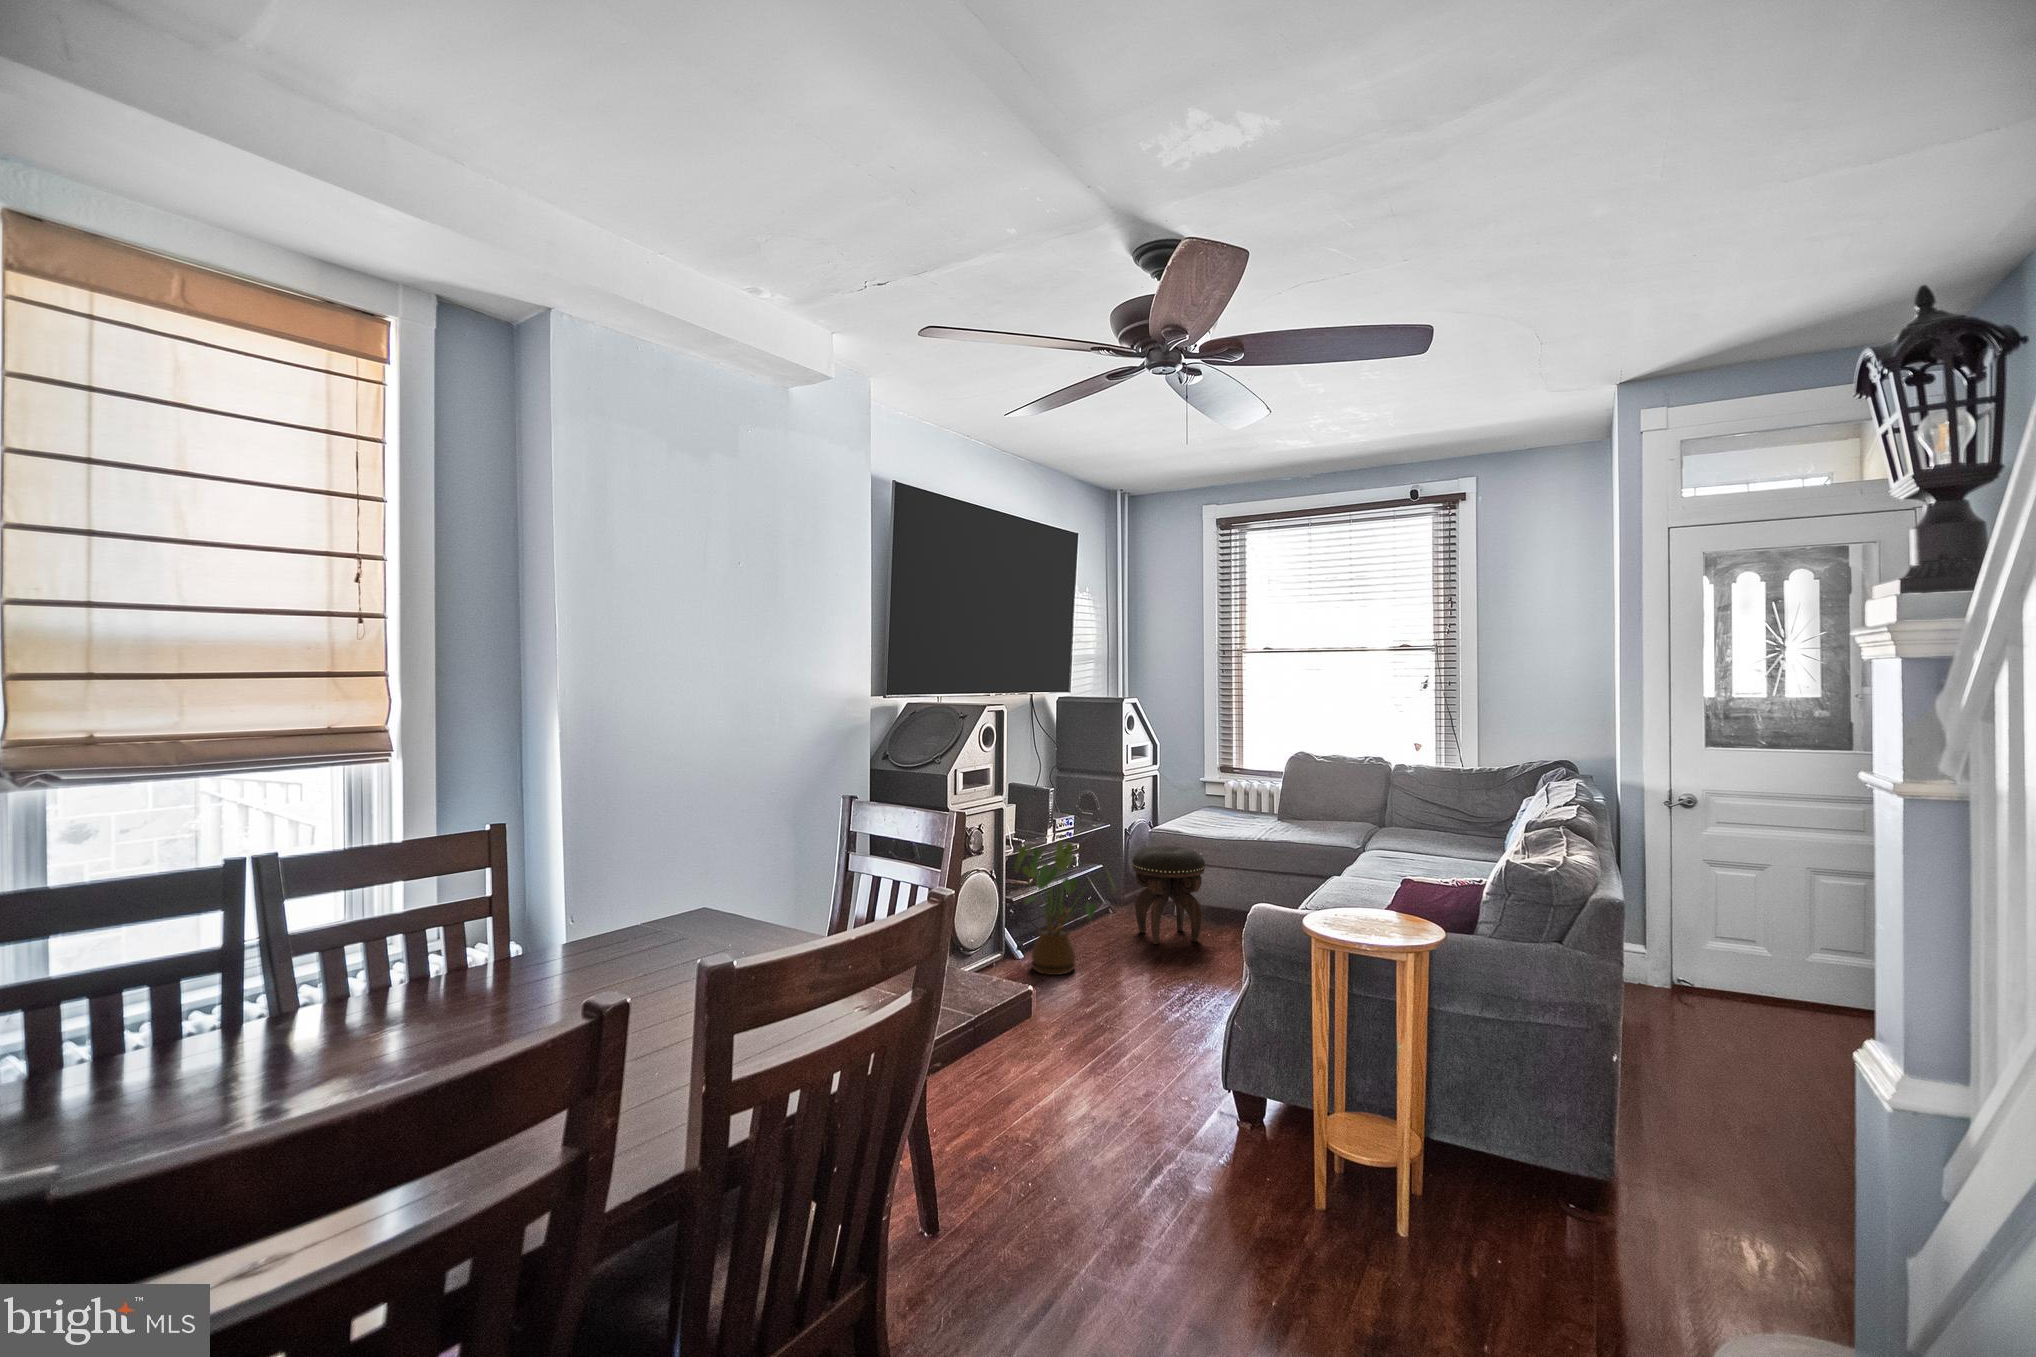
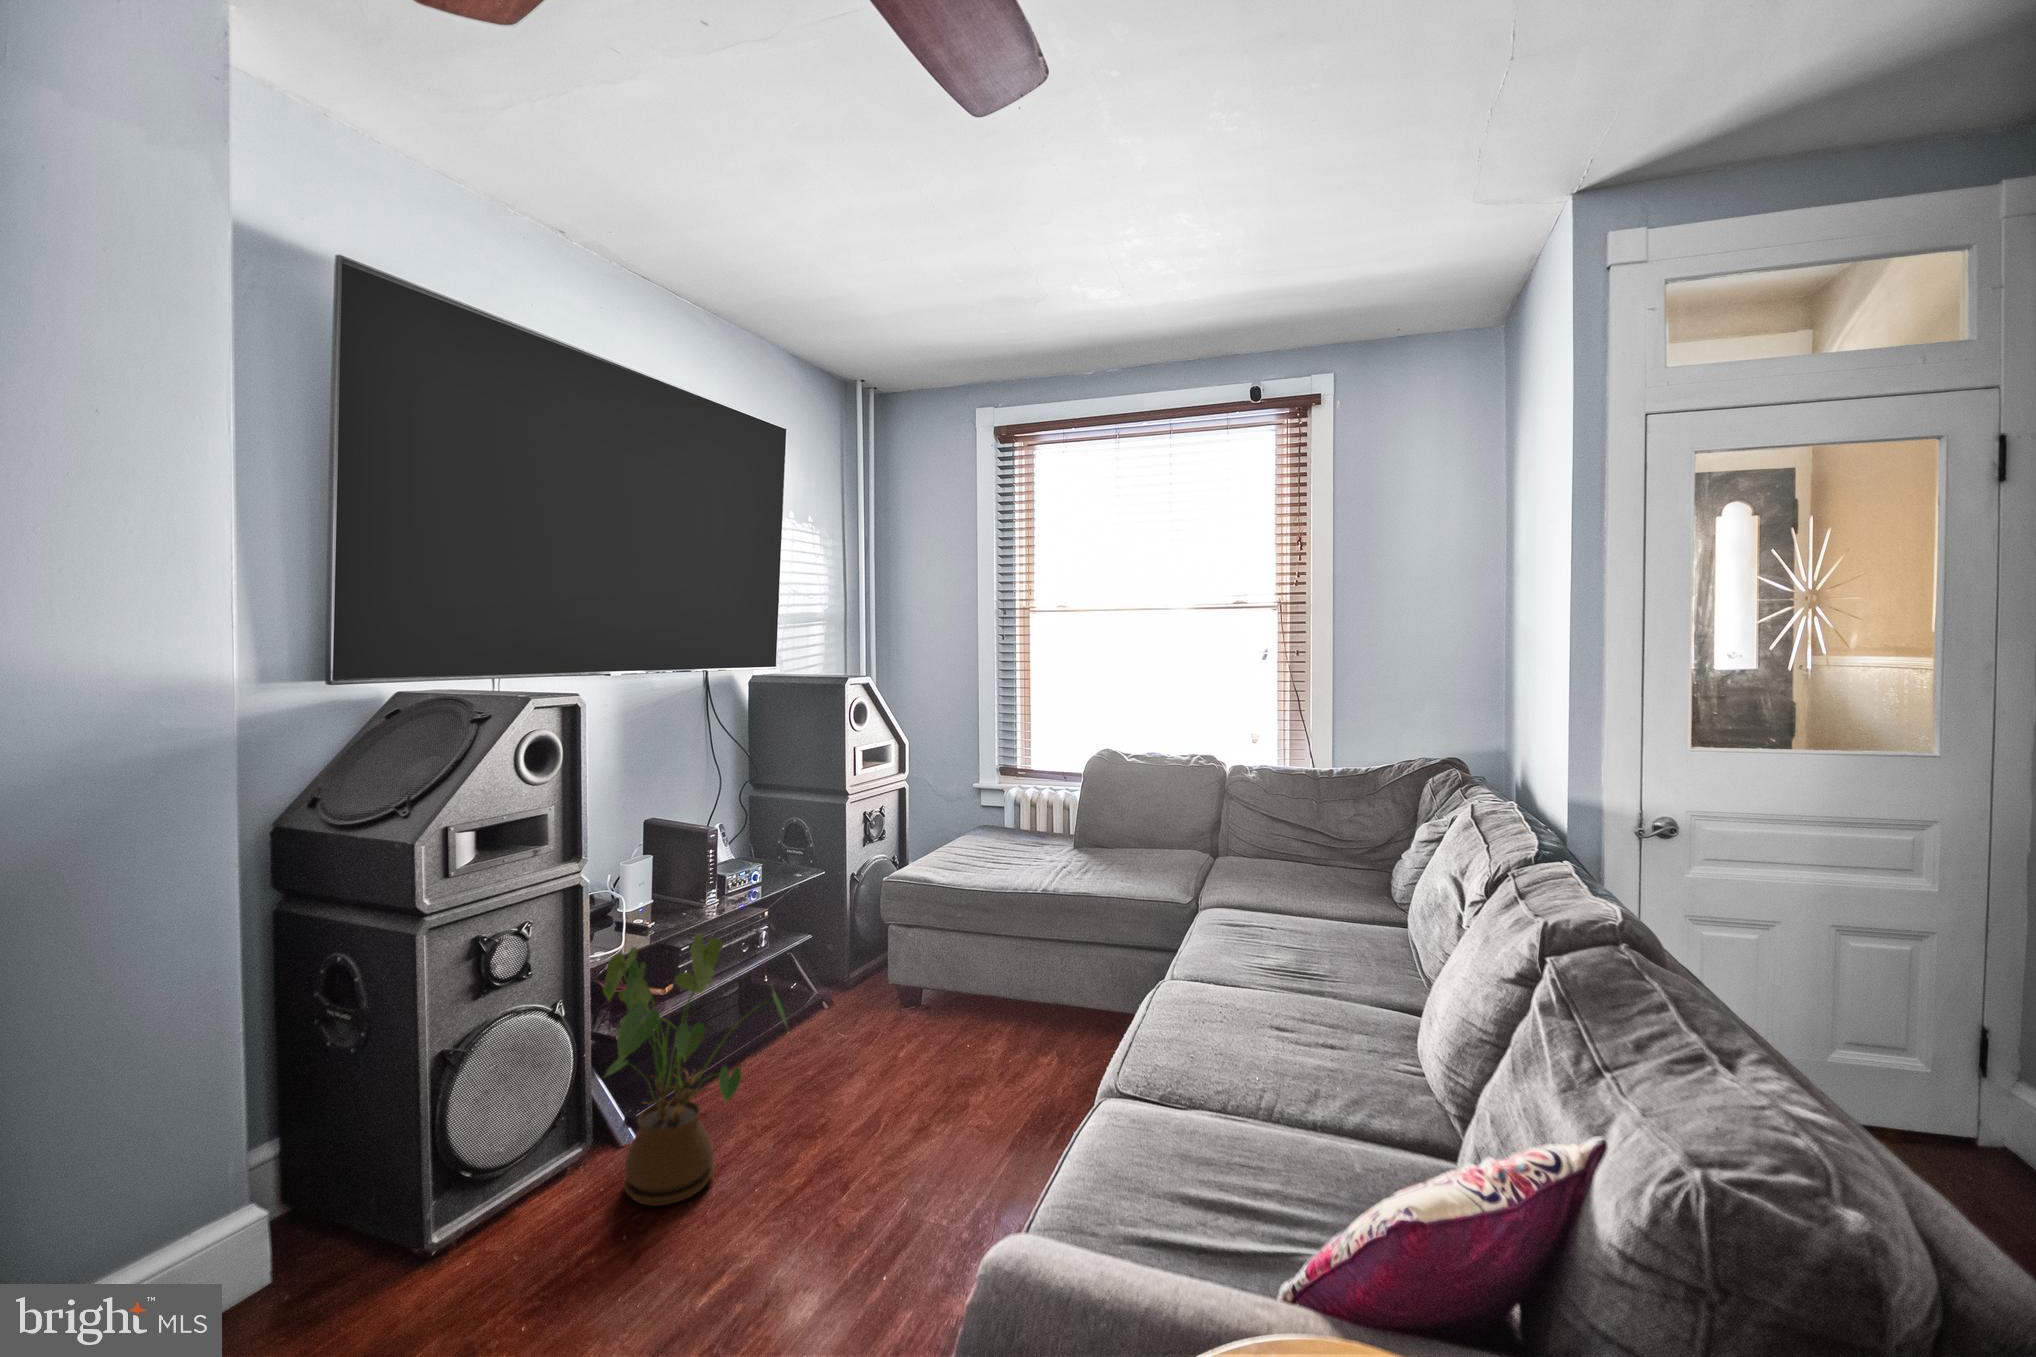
footstool: present [1132,845,1205,944] -> none [843,911,961,1084]

